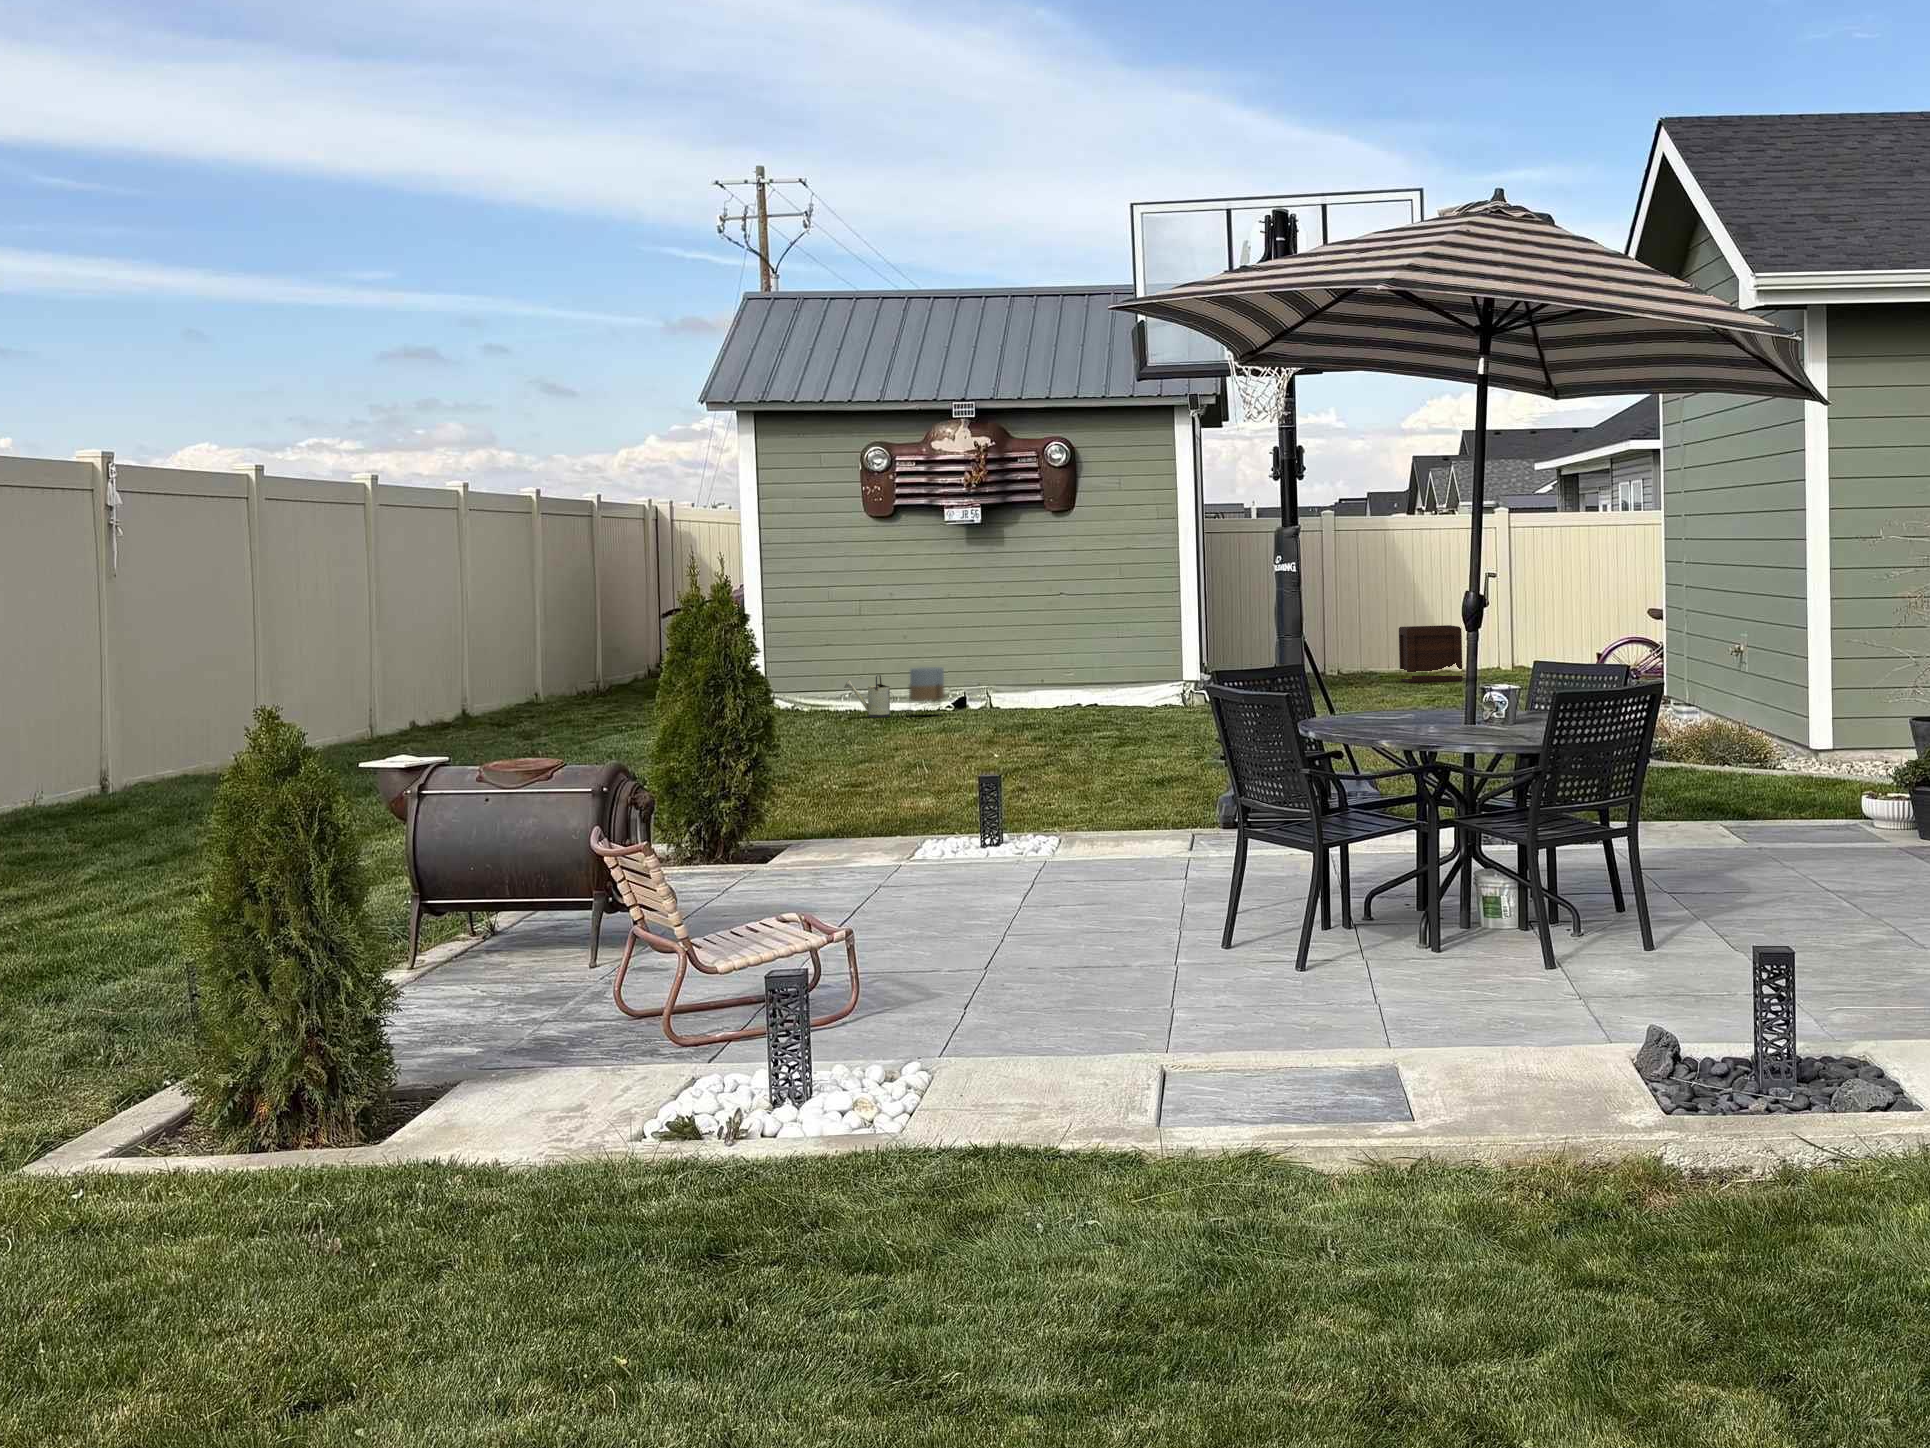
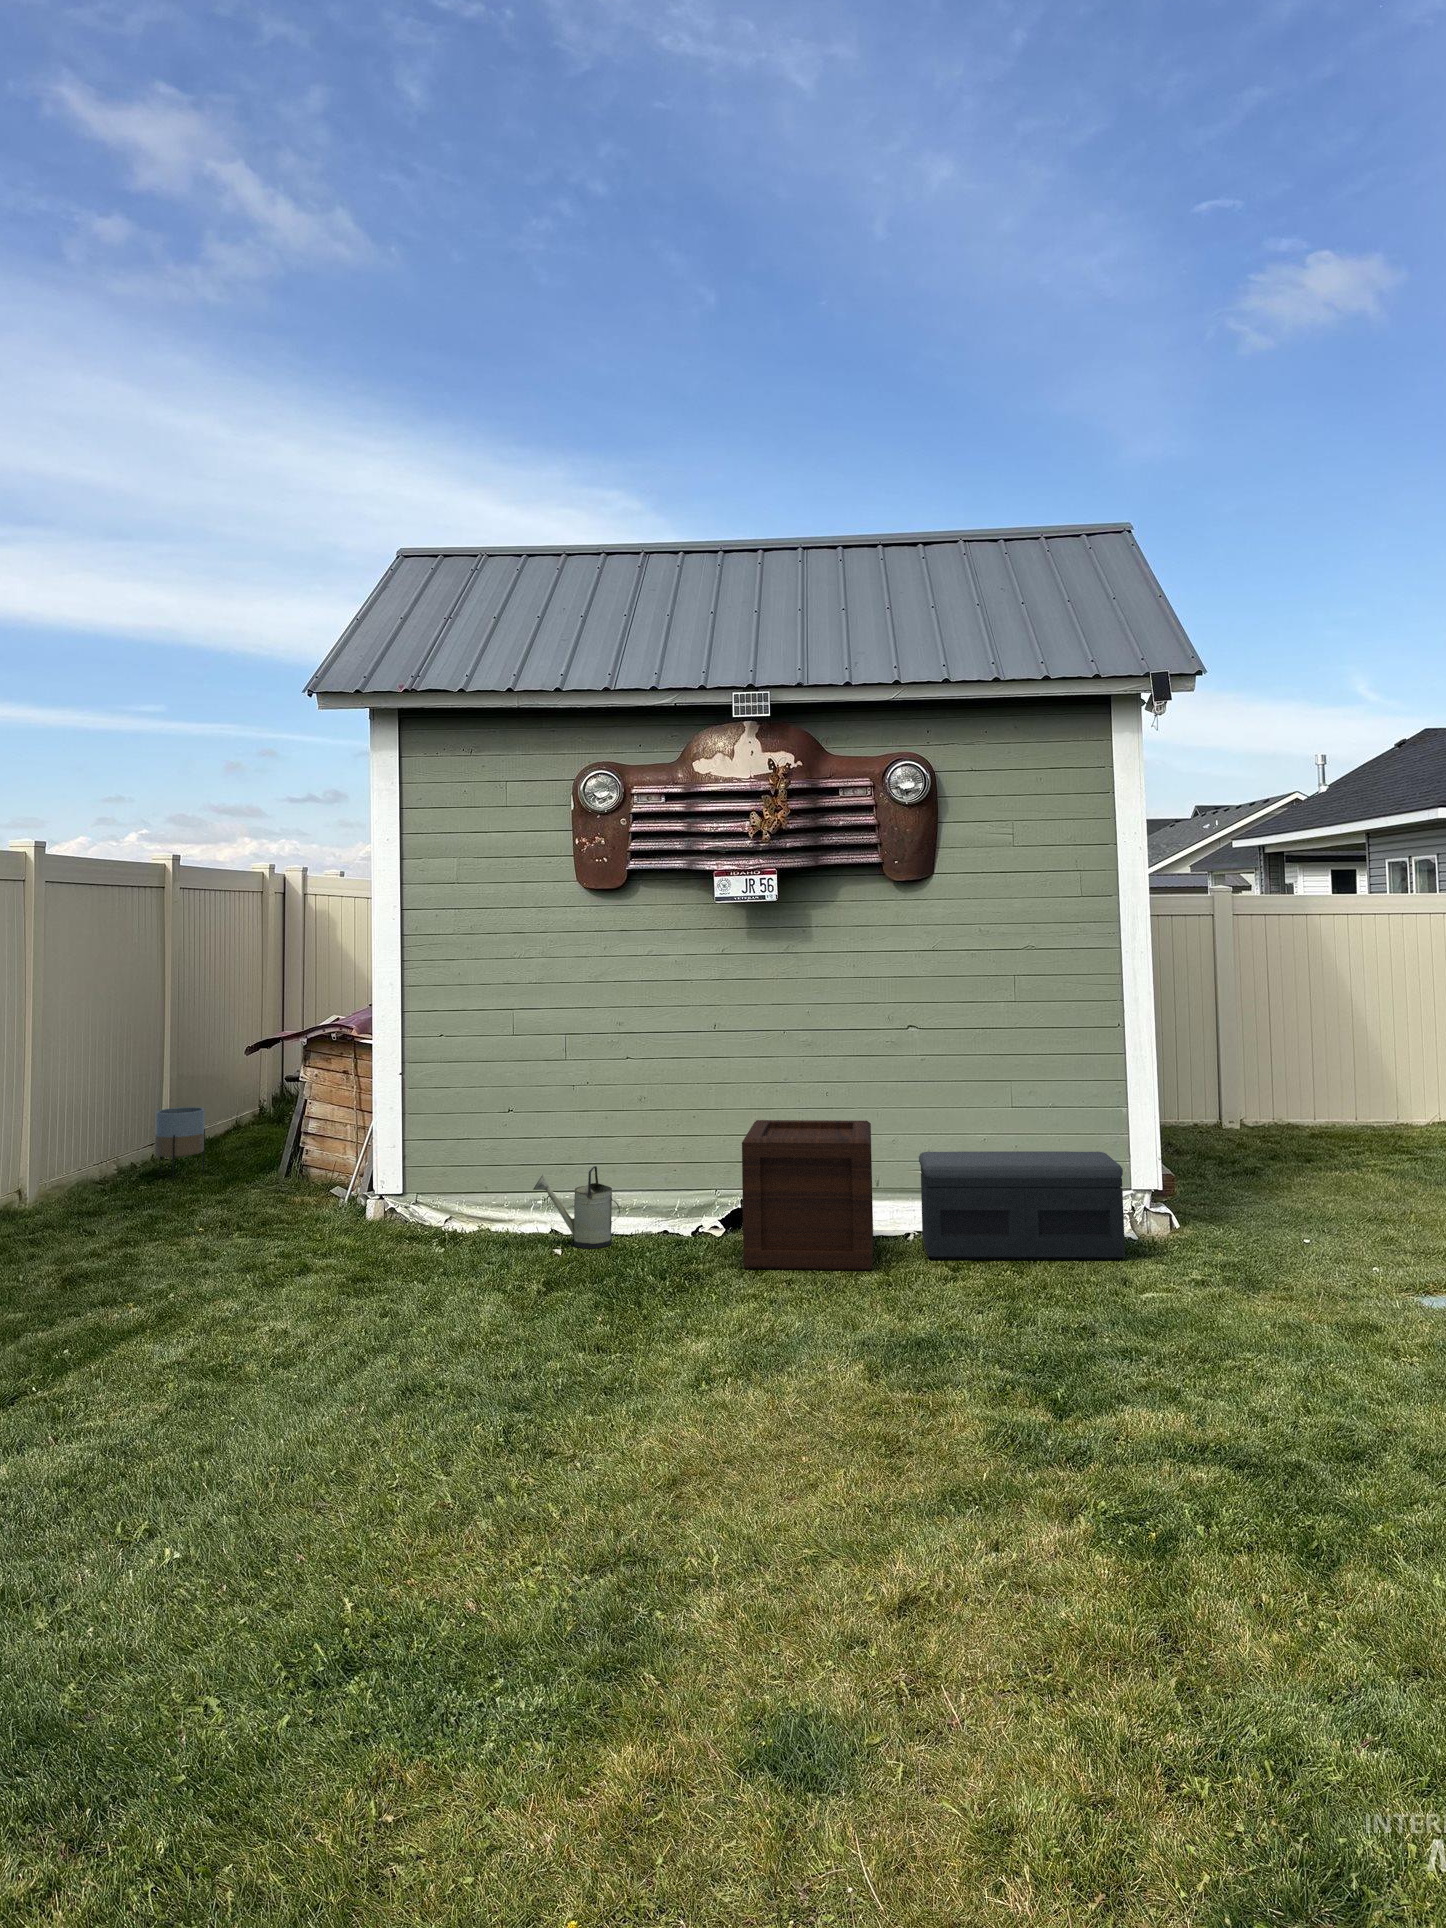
wooden crate: present [1399,625,1463,683] -> present [742,1120,873,1271]
storage bench: none [1060,659,1168,713] -> present [919,1151,1125,1260]
planter: present [909,667,945,701] -> present [155,1107,205,1181]

